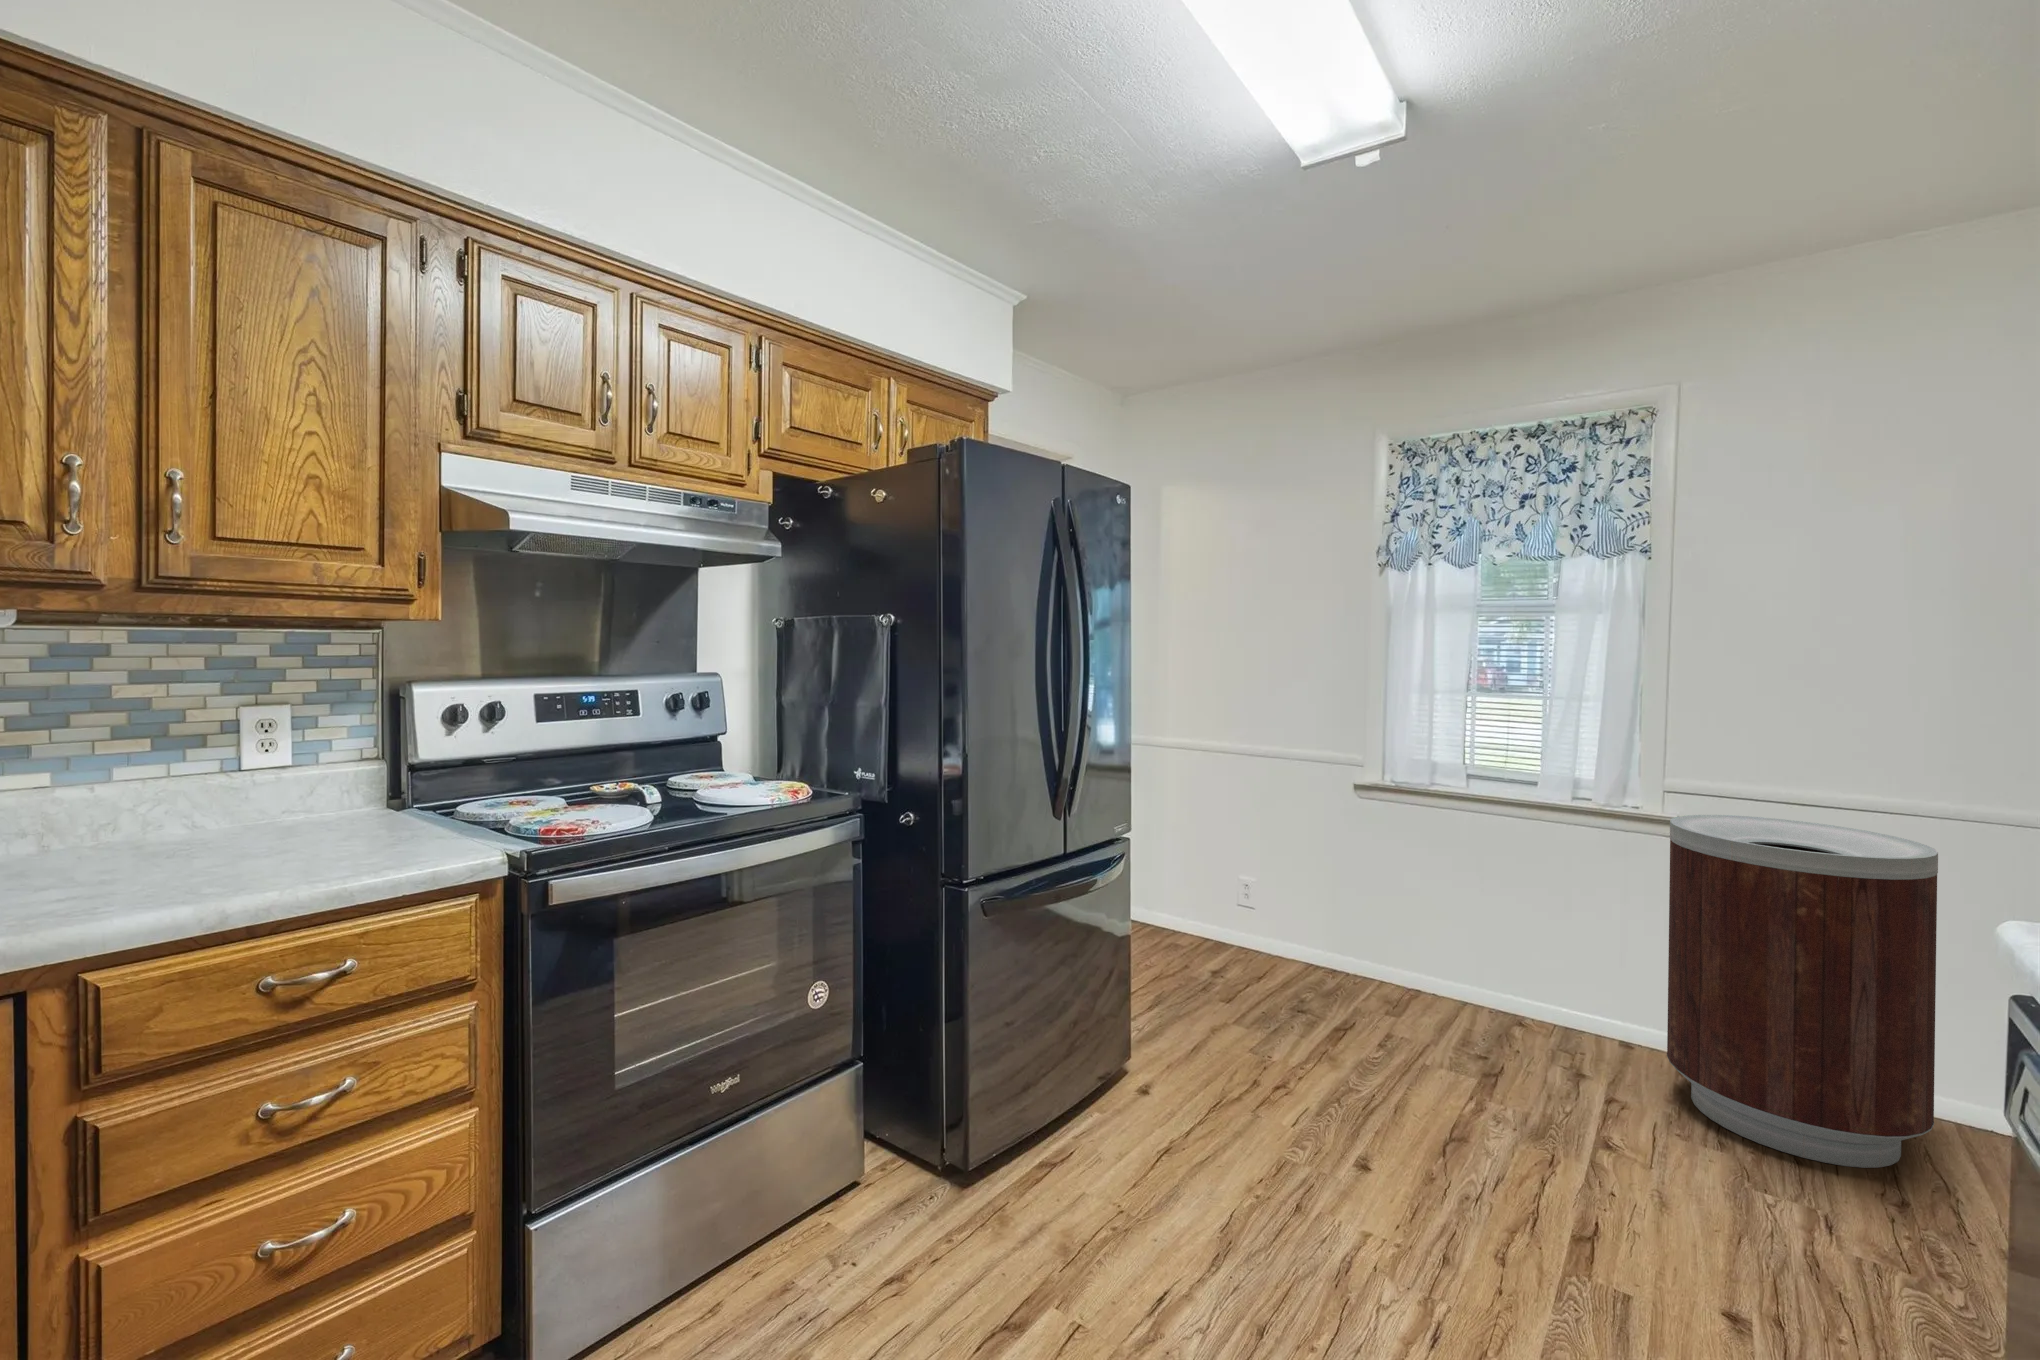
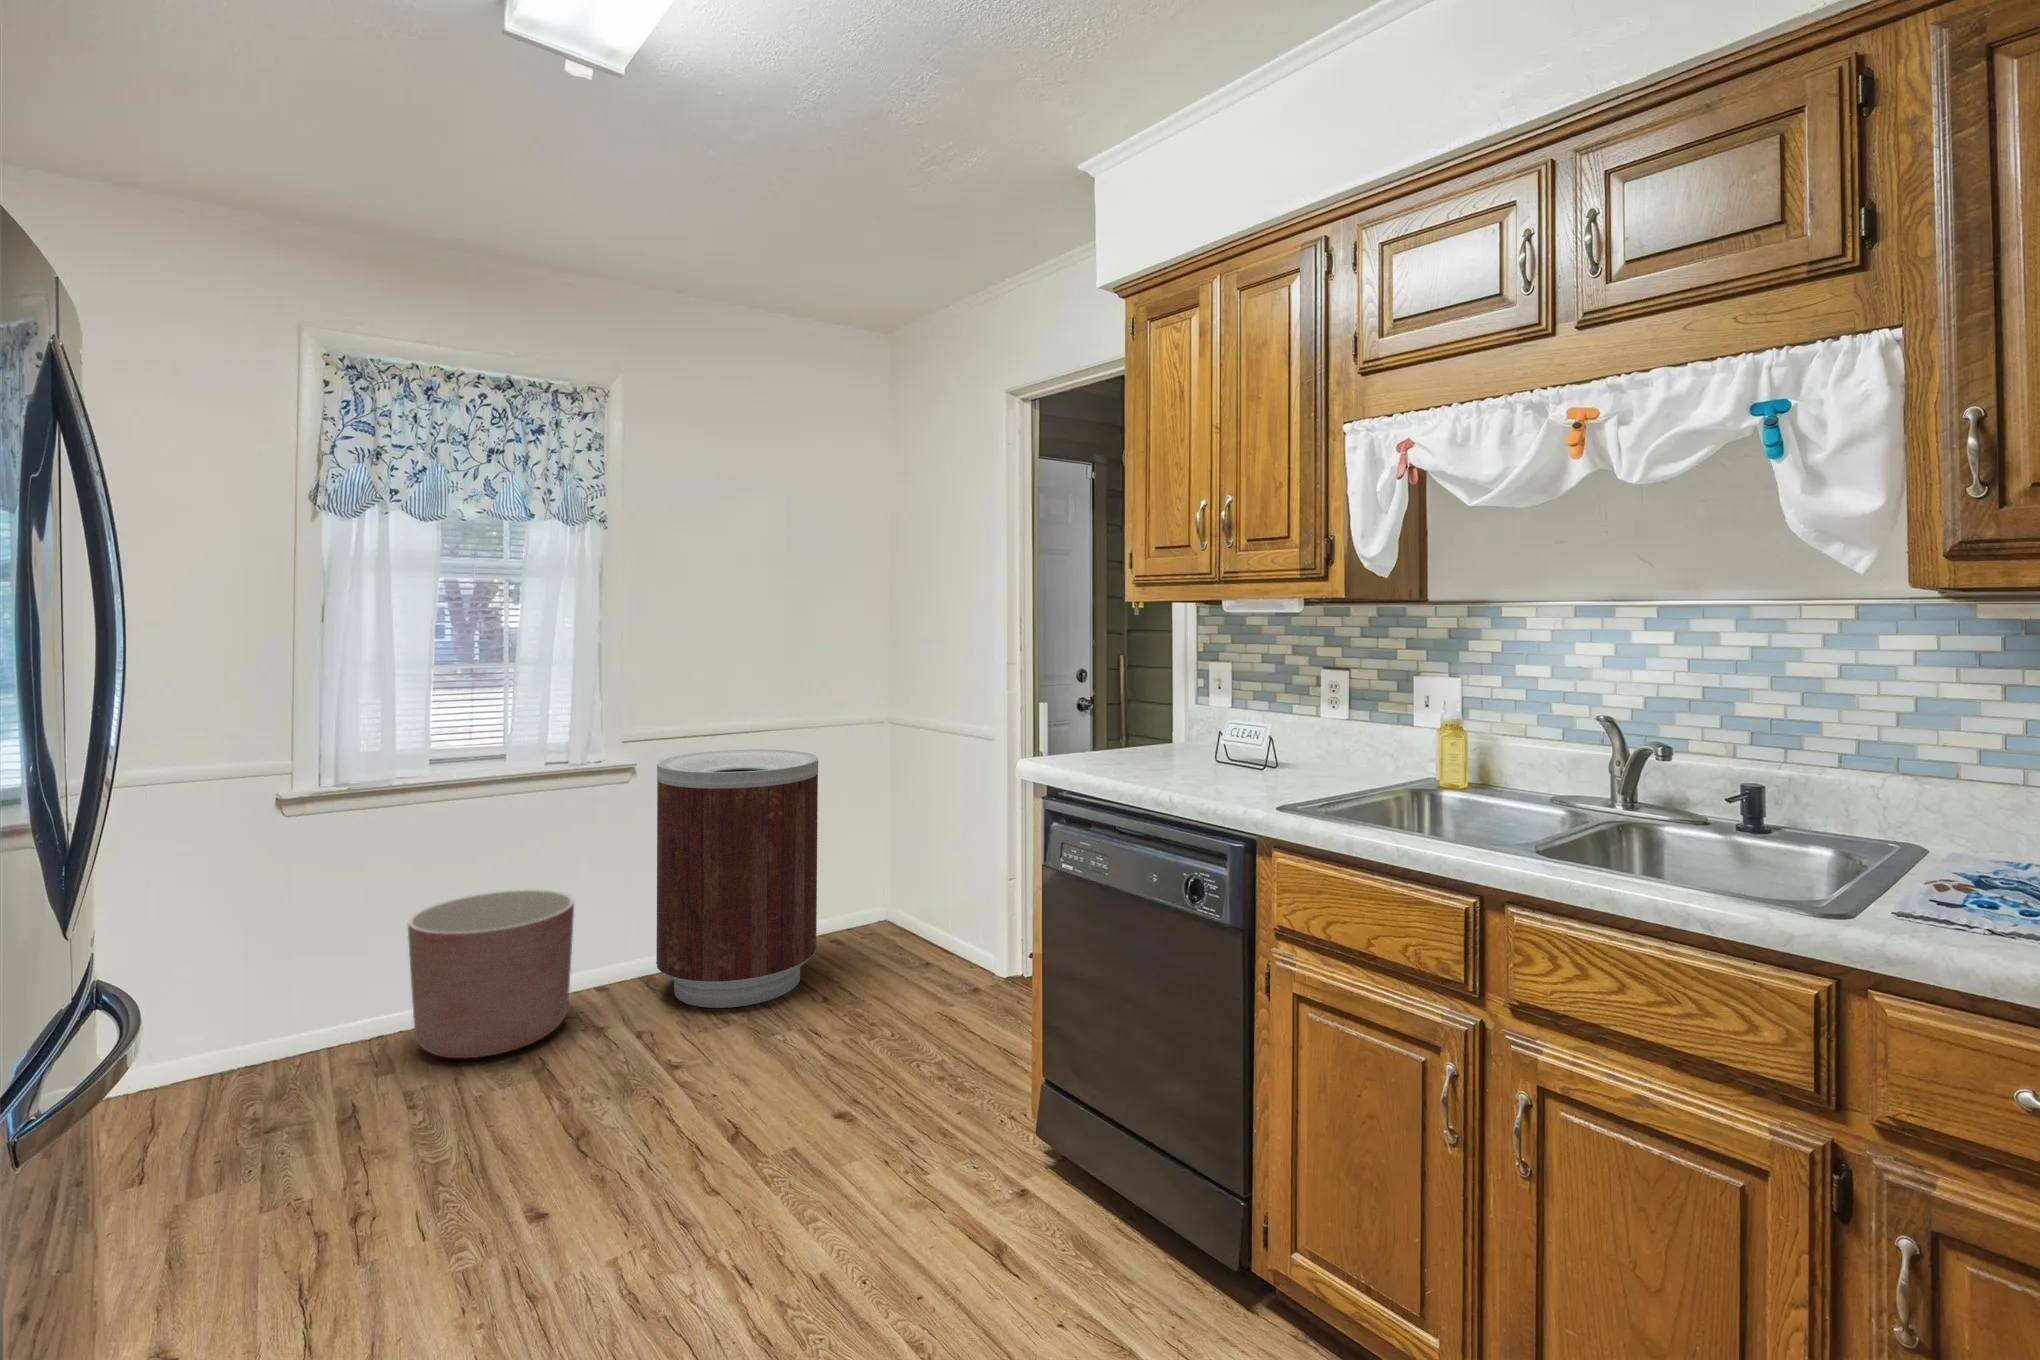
planter: none [1417,898,1570,1056] -> present [408,889,574,1058]

